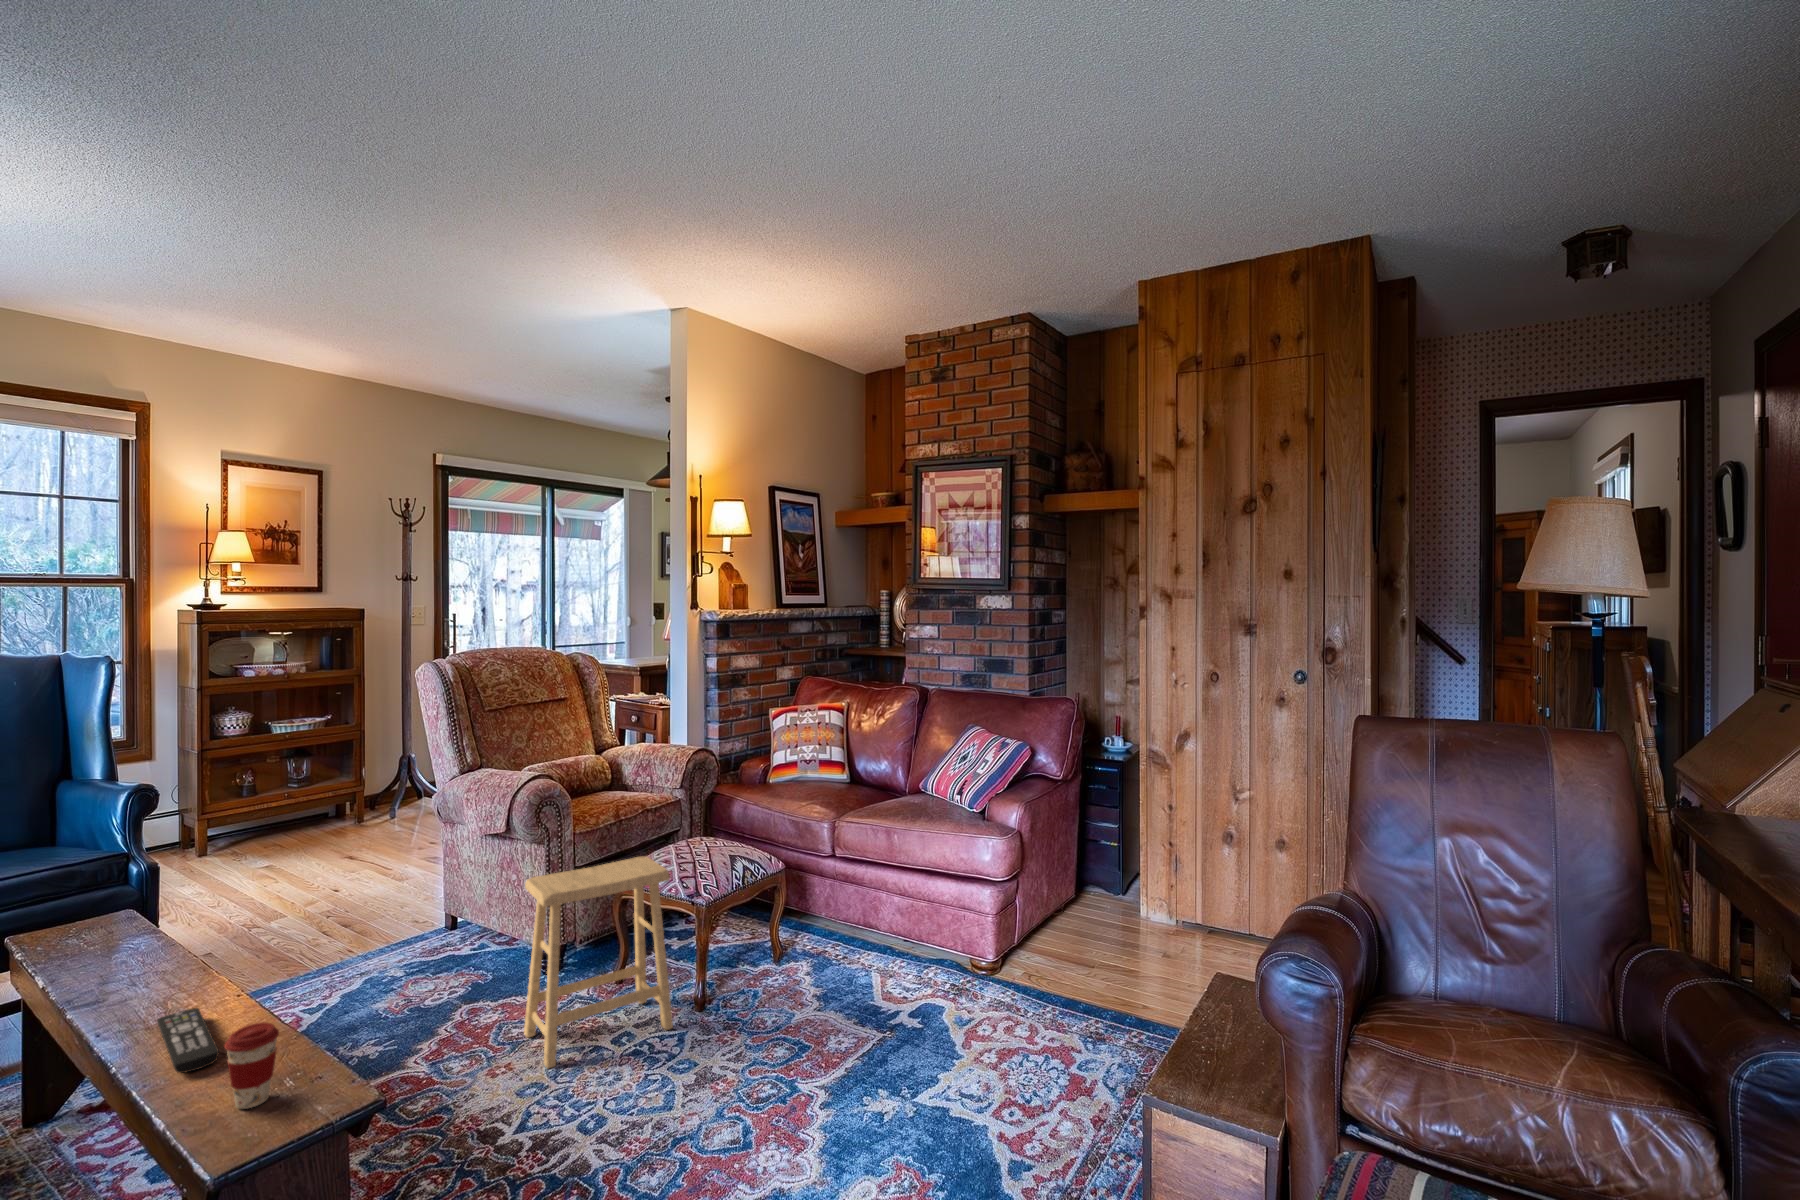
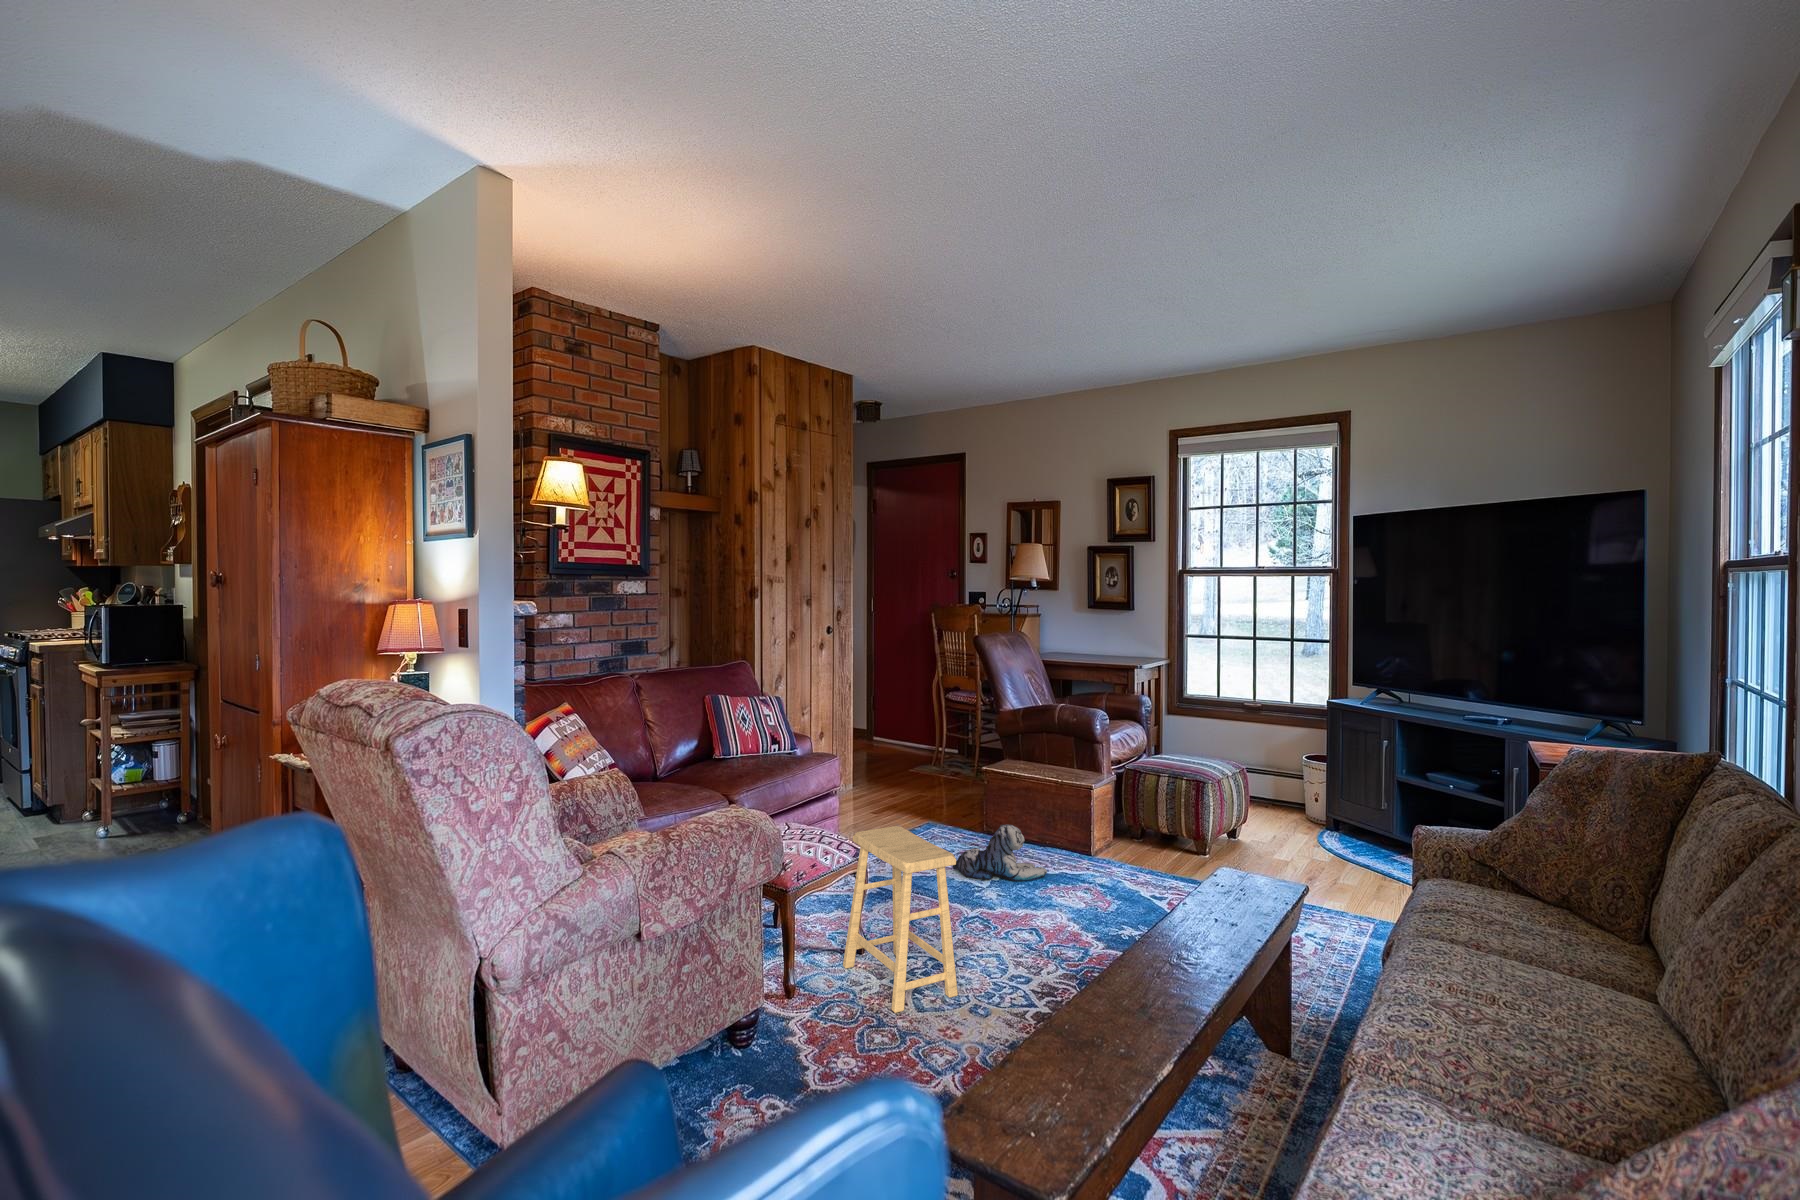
remote control: present [157,1008,219,1073] -> none [1164,920,1237,957]
plush toy: none [938,1013,1025,1144] -> present [953,825,1047,881]
coffee cup: present [224,1022,279,1109] -> none [1233,864,1261,912]

